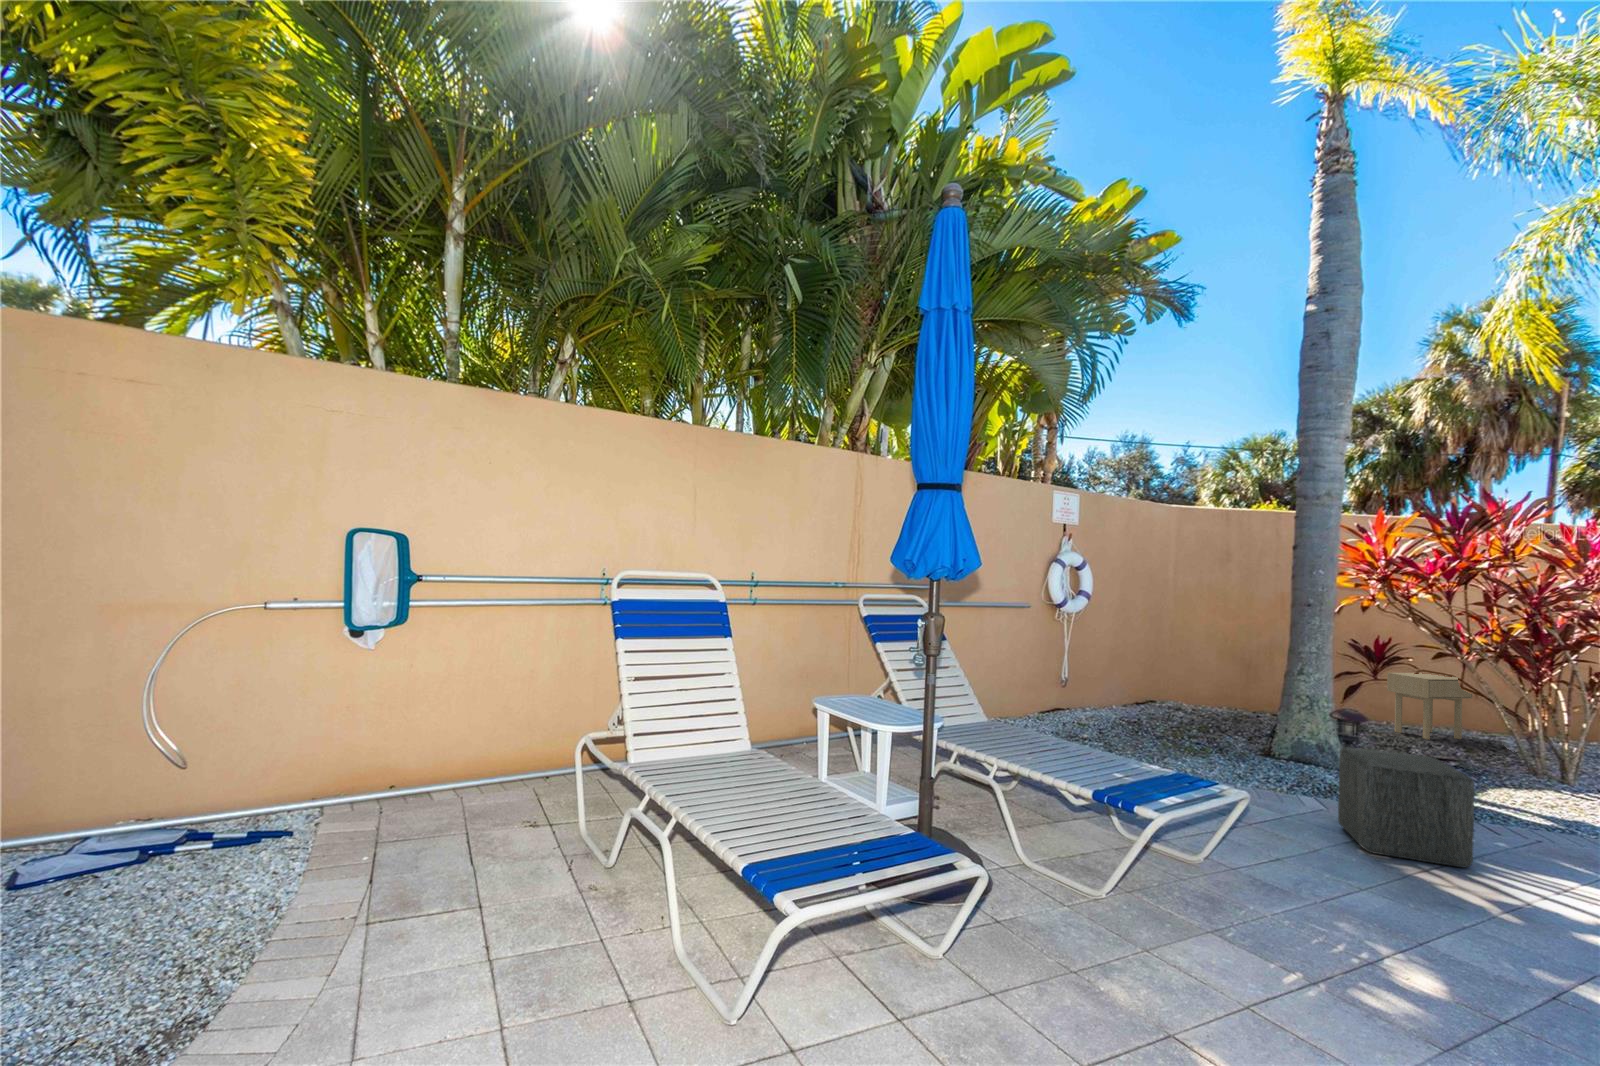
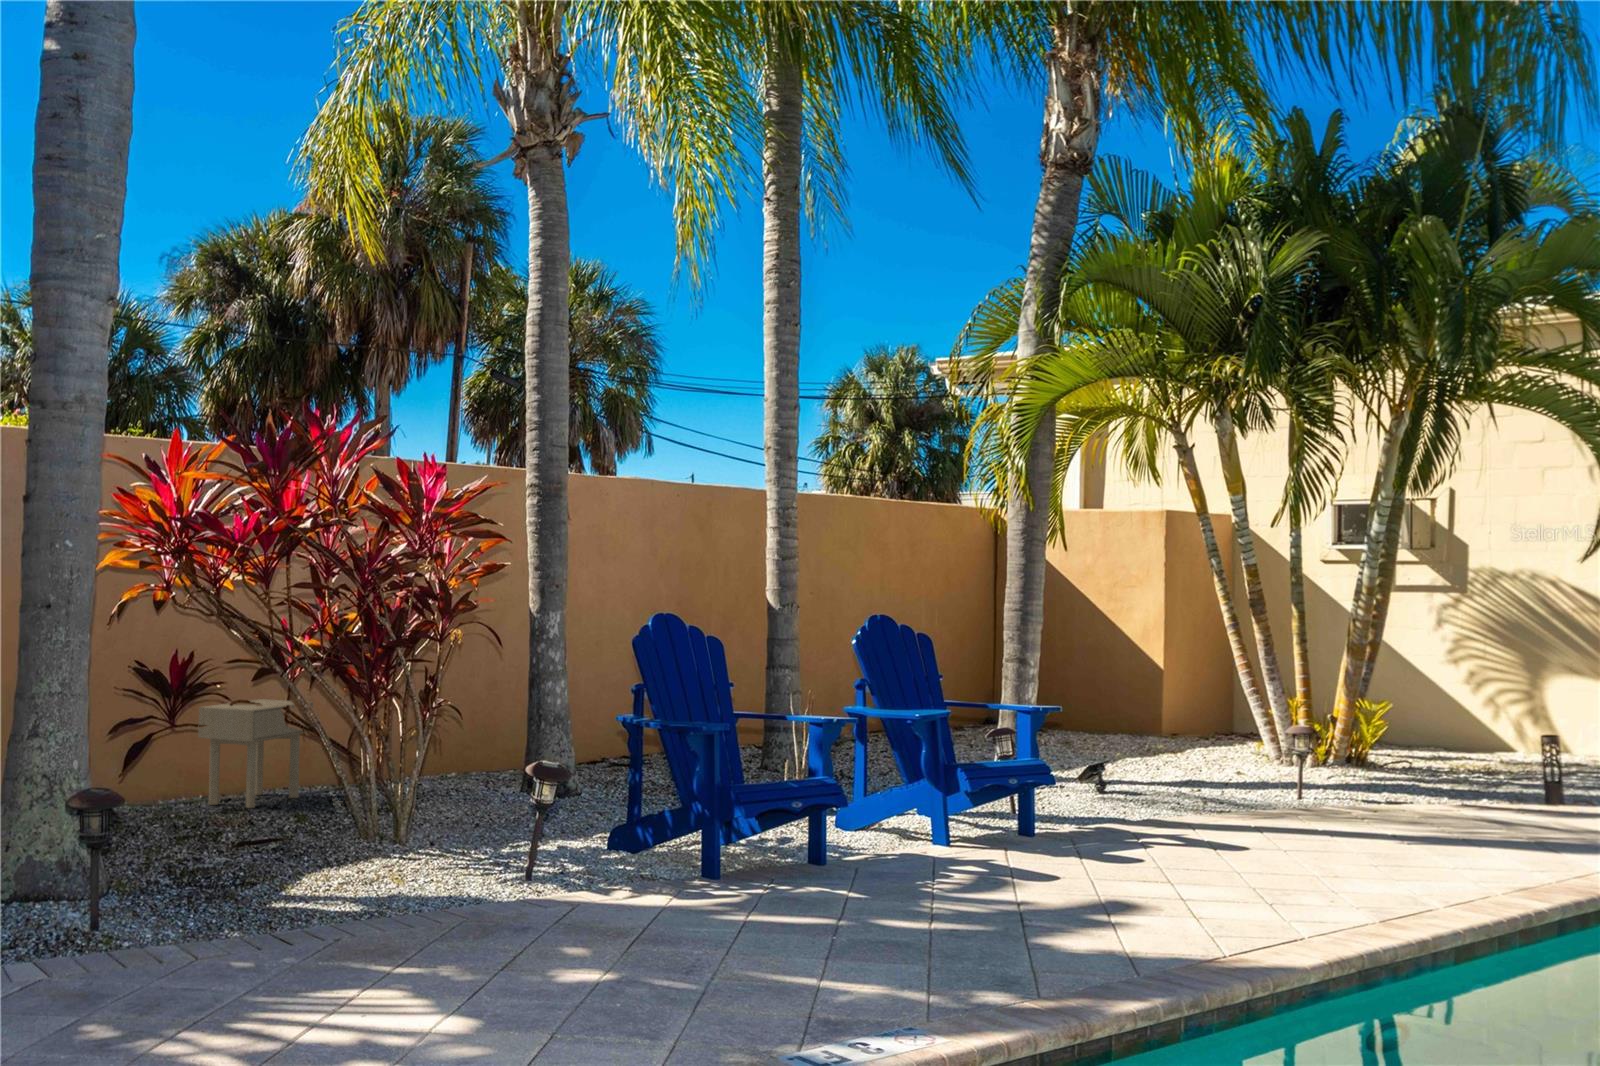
ottoman: present [1338,747,1474,868] -> none [50,849,239,1041]

